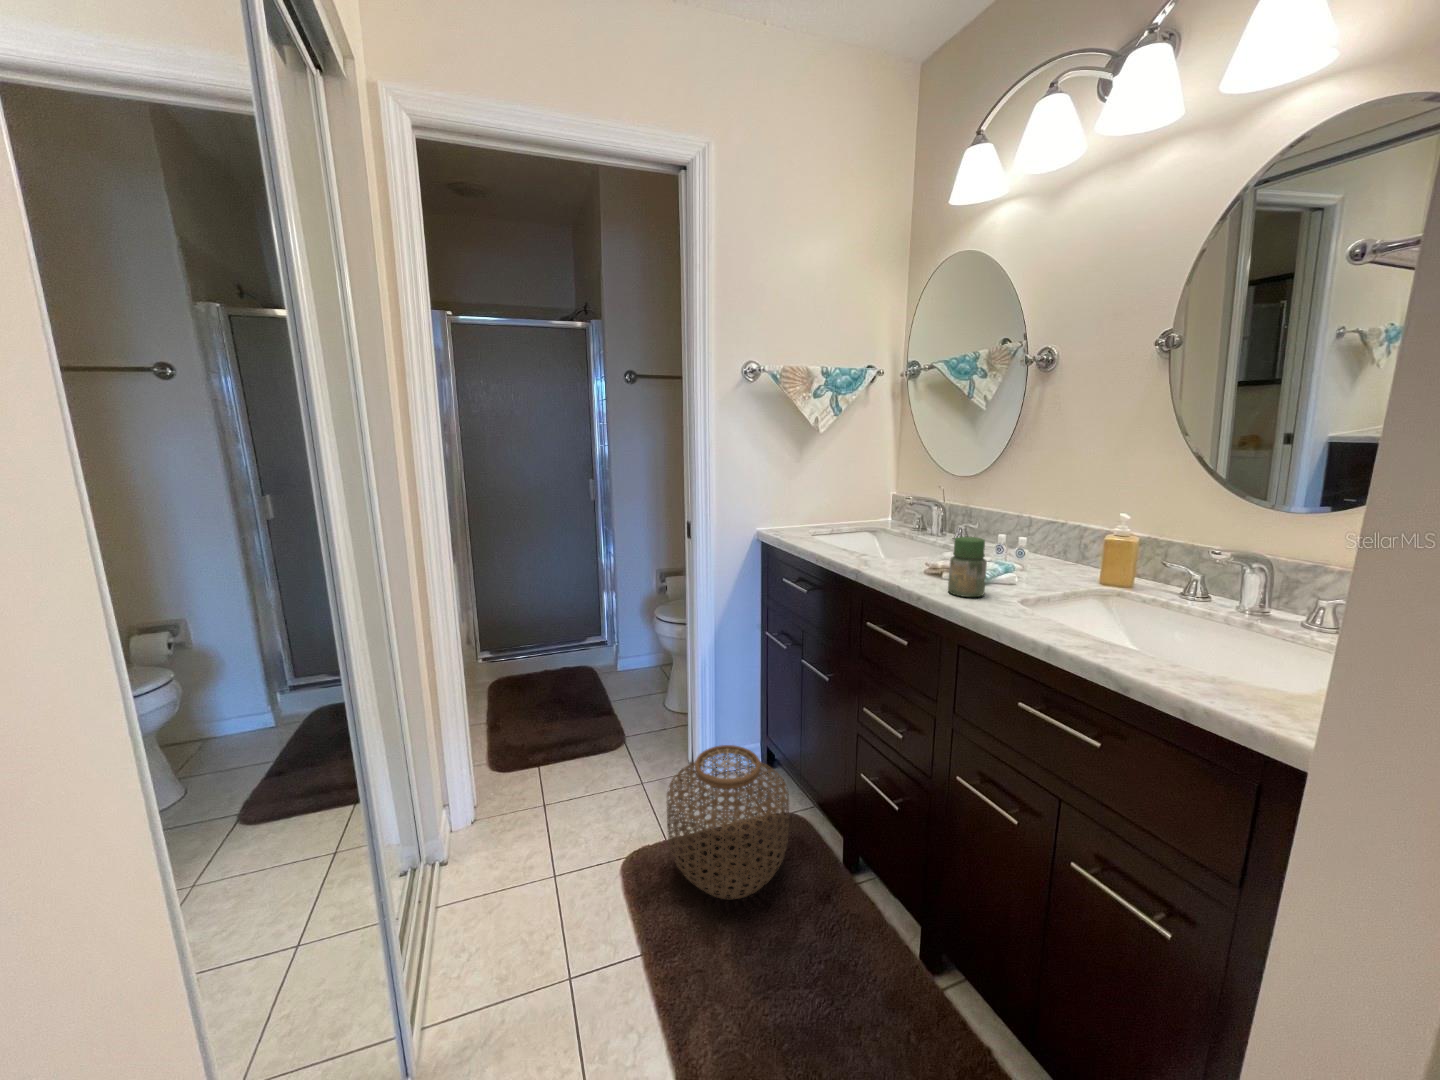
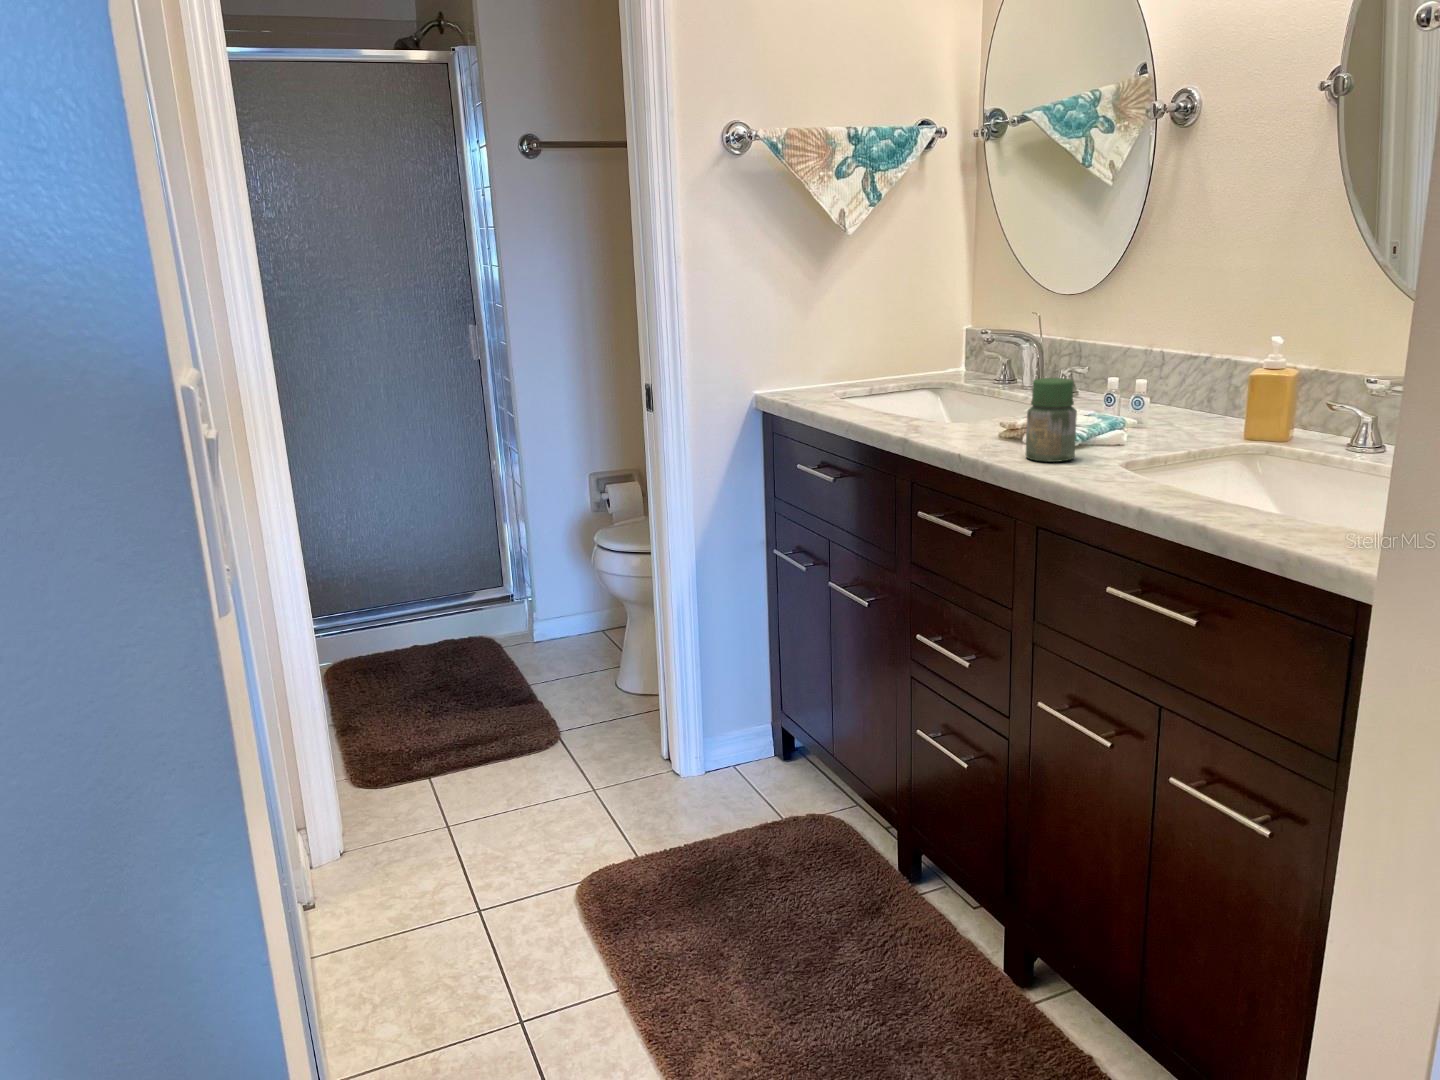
woven basket: present [667,745,789,899] -> none [639,709,817,918]

